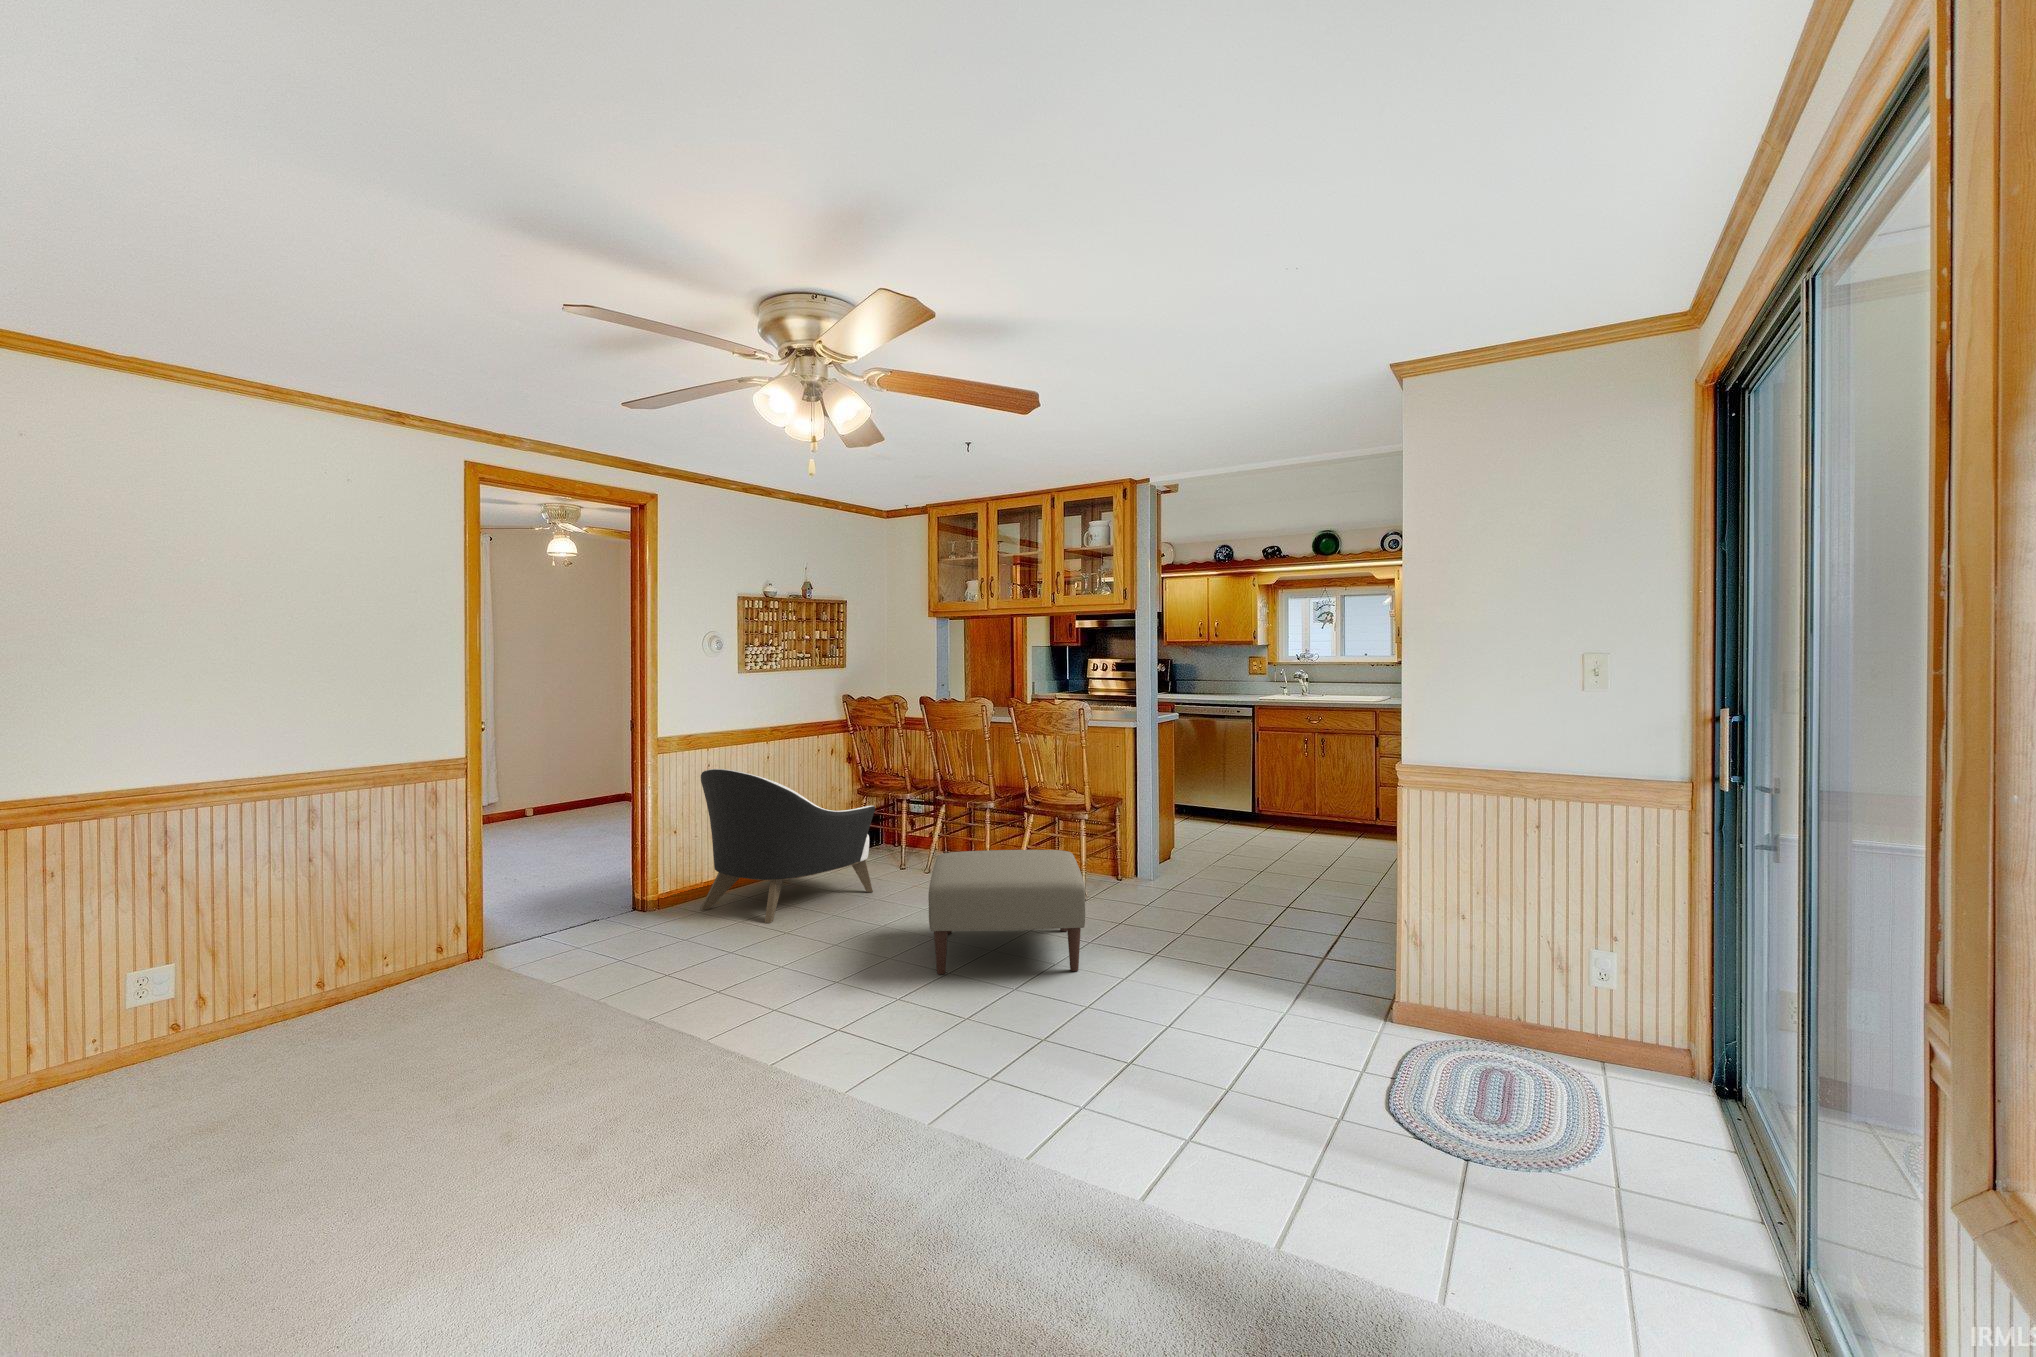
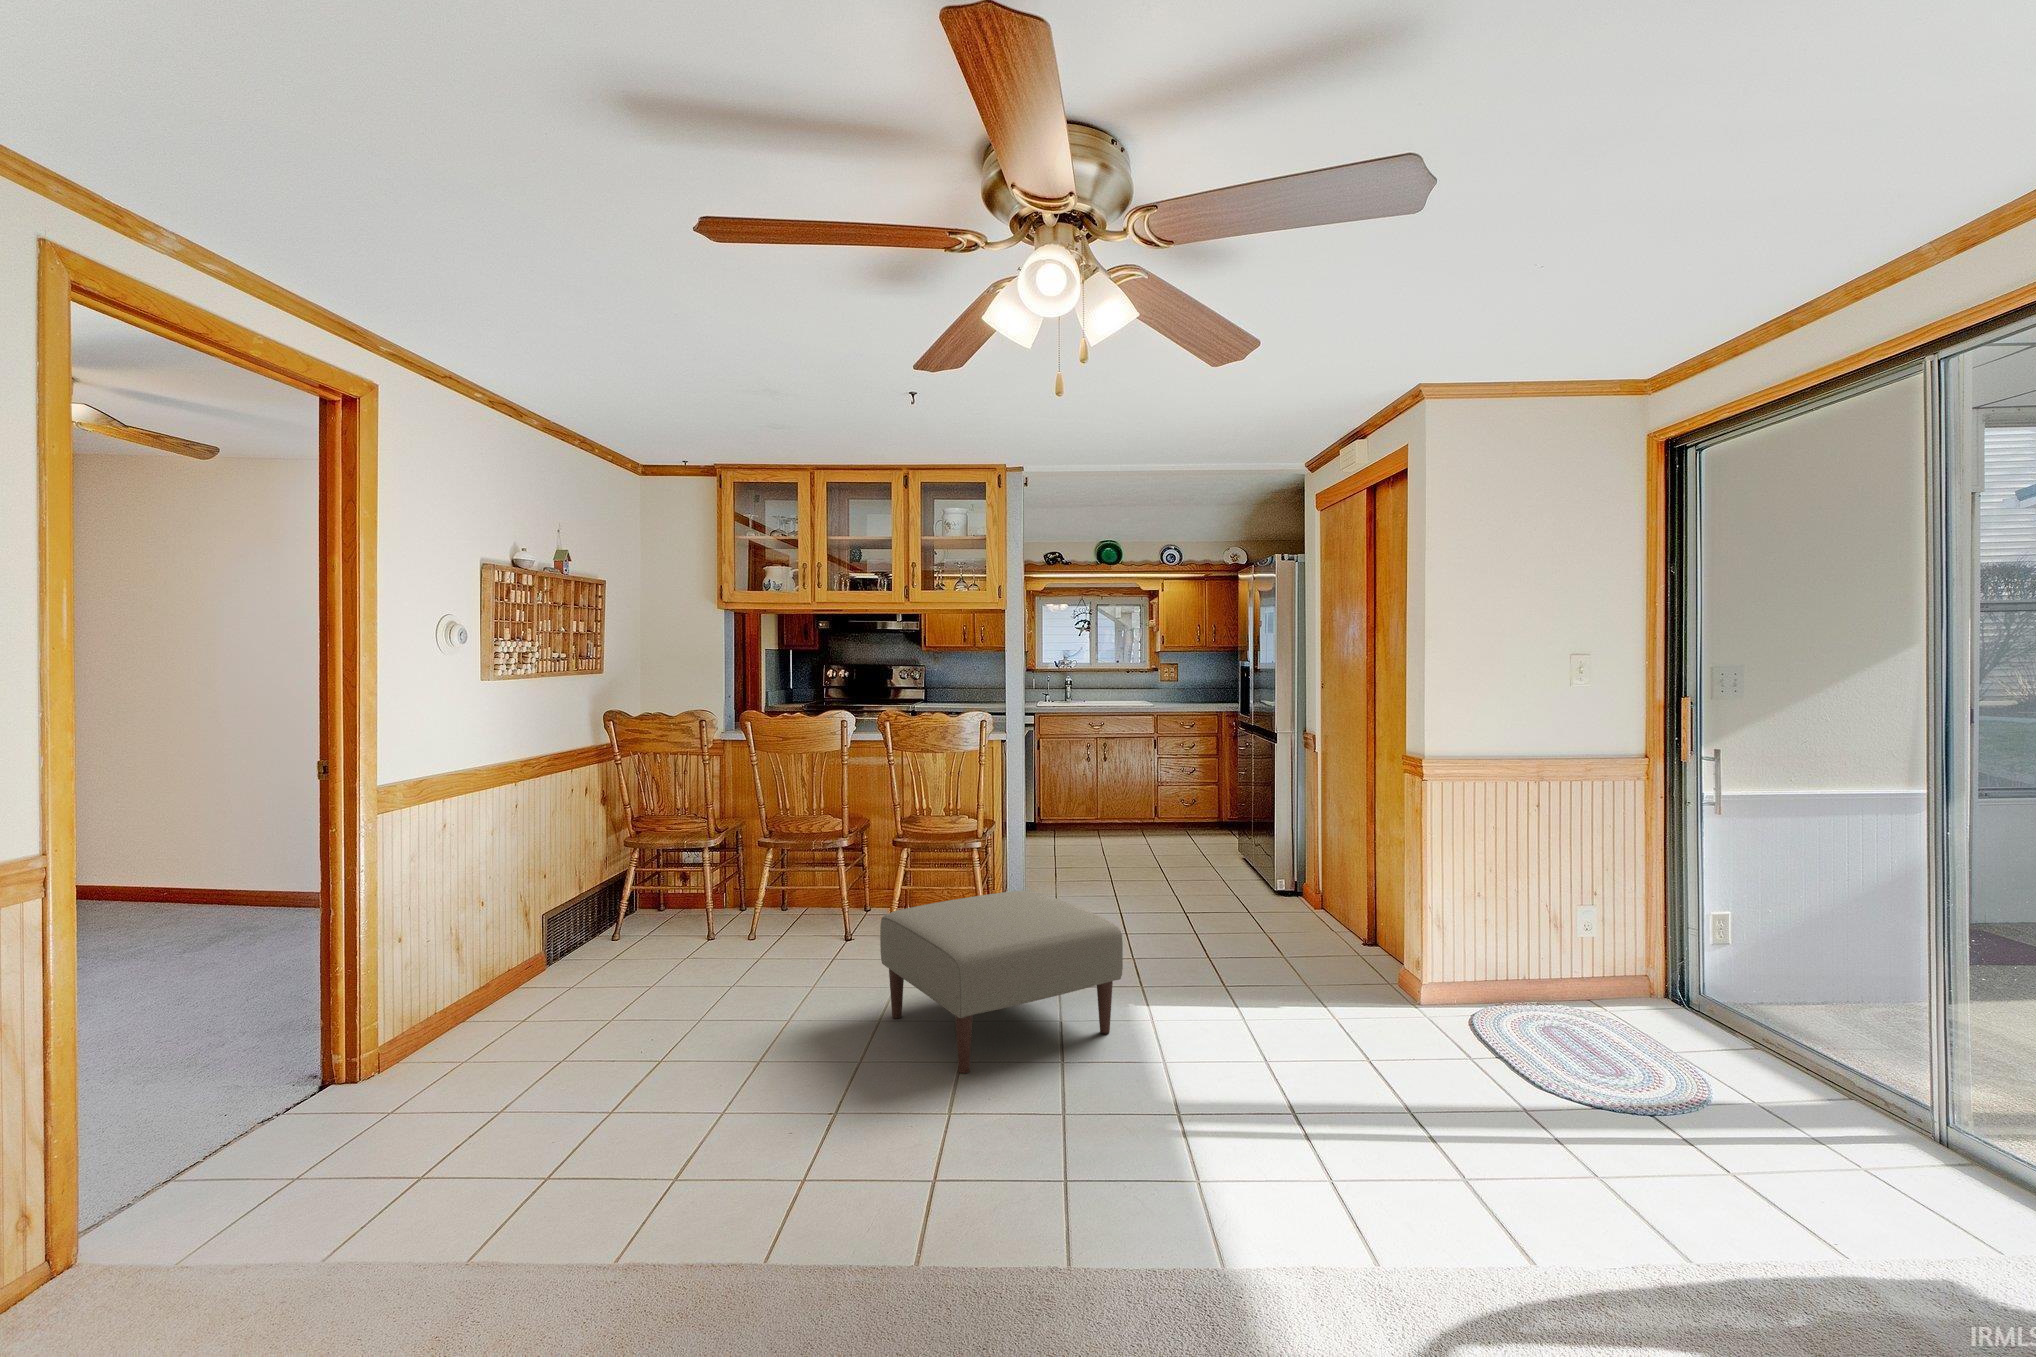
armchair: present [700,769,875,923] -> none [462,827,732,1055]

